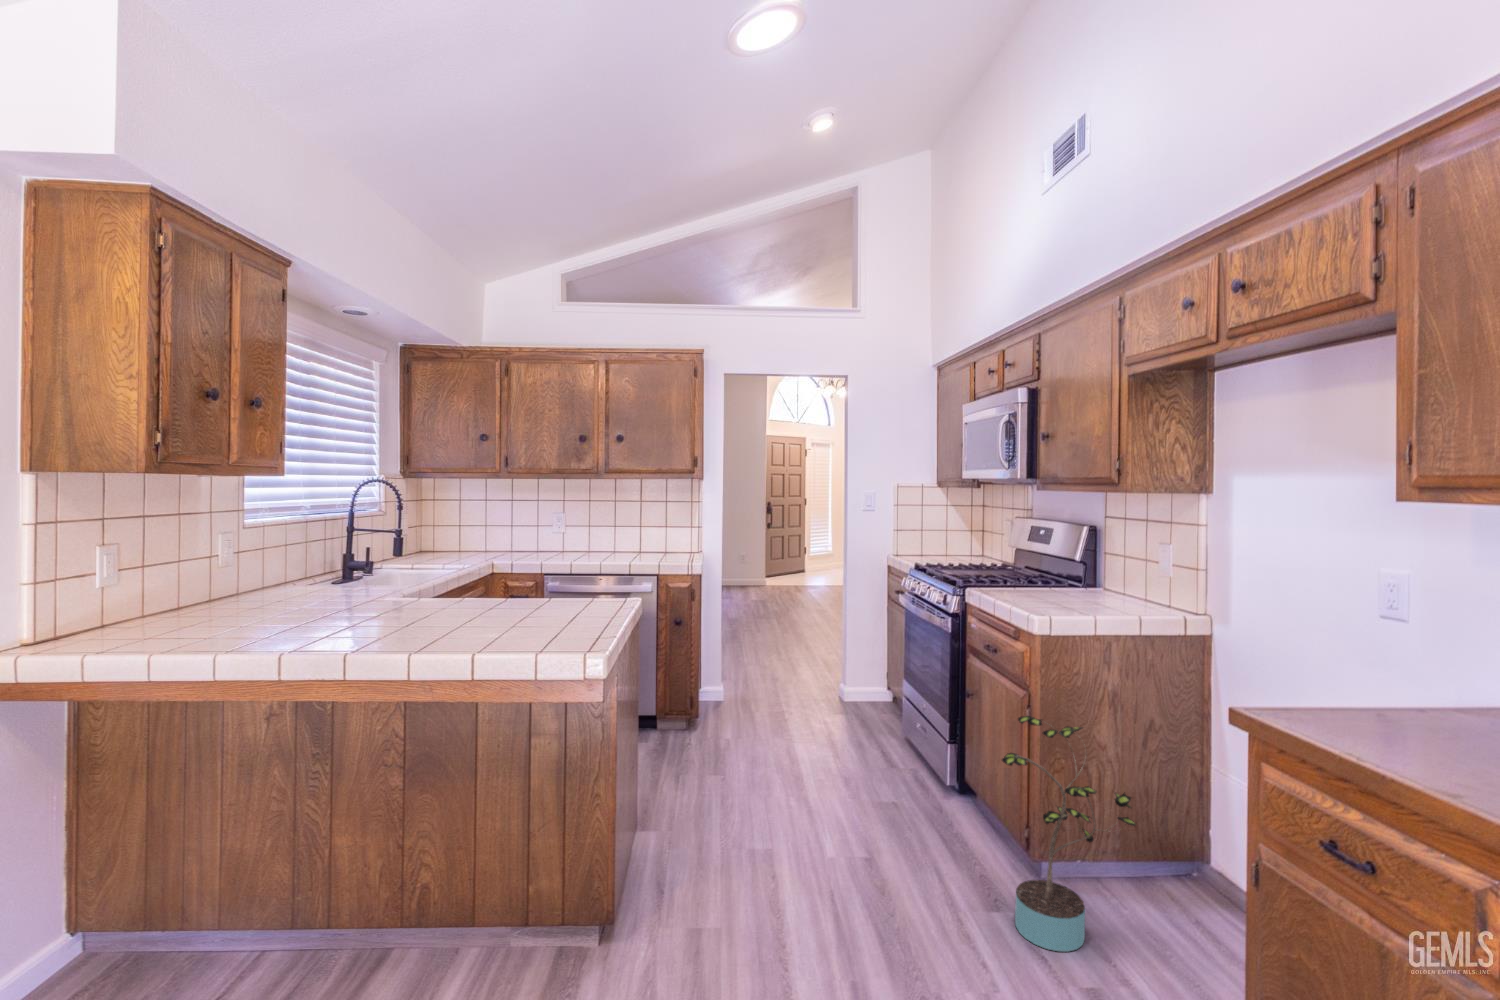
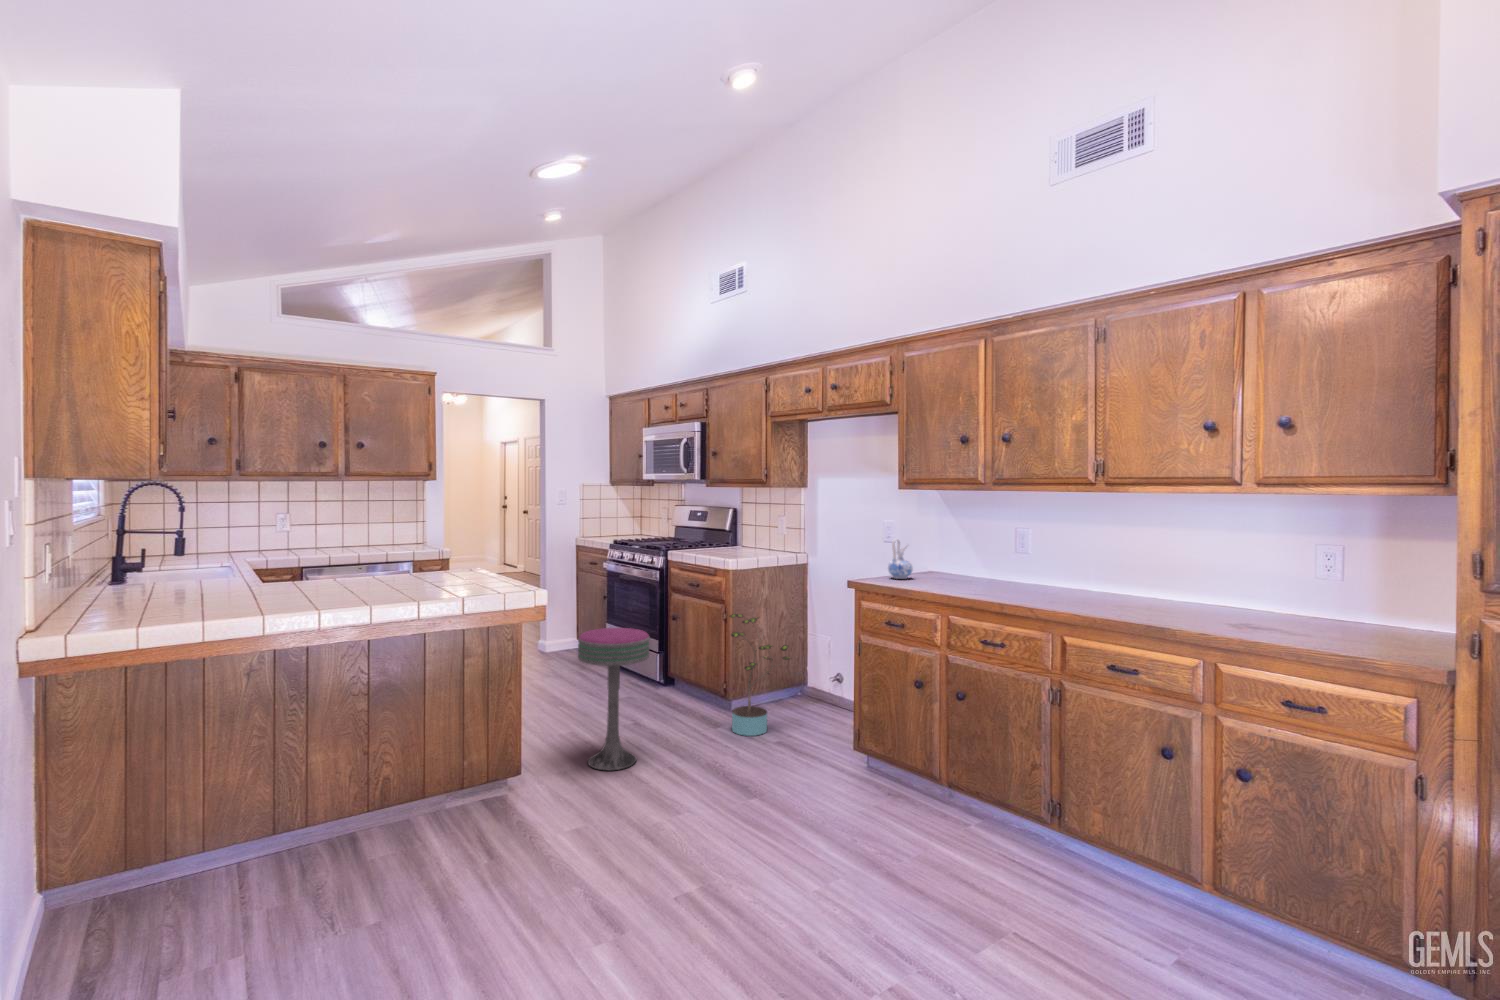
ceramic pitcher: none [1345,634,1430,745] -> present [888,539,913,579]
bar stool: none [731,709,840,944] -> present [578,628,650,771]

